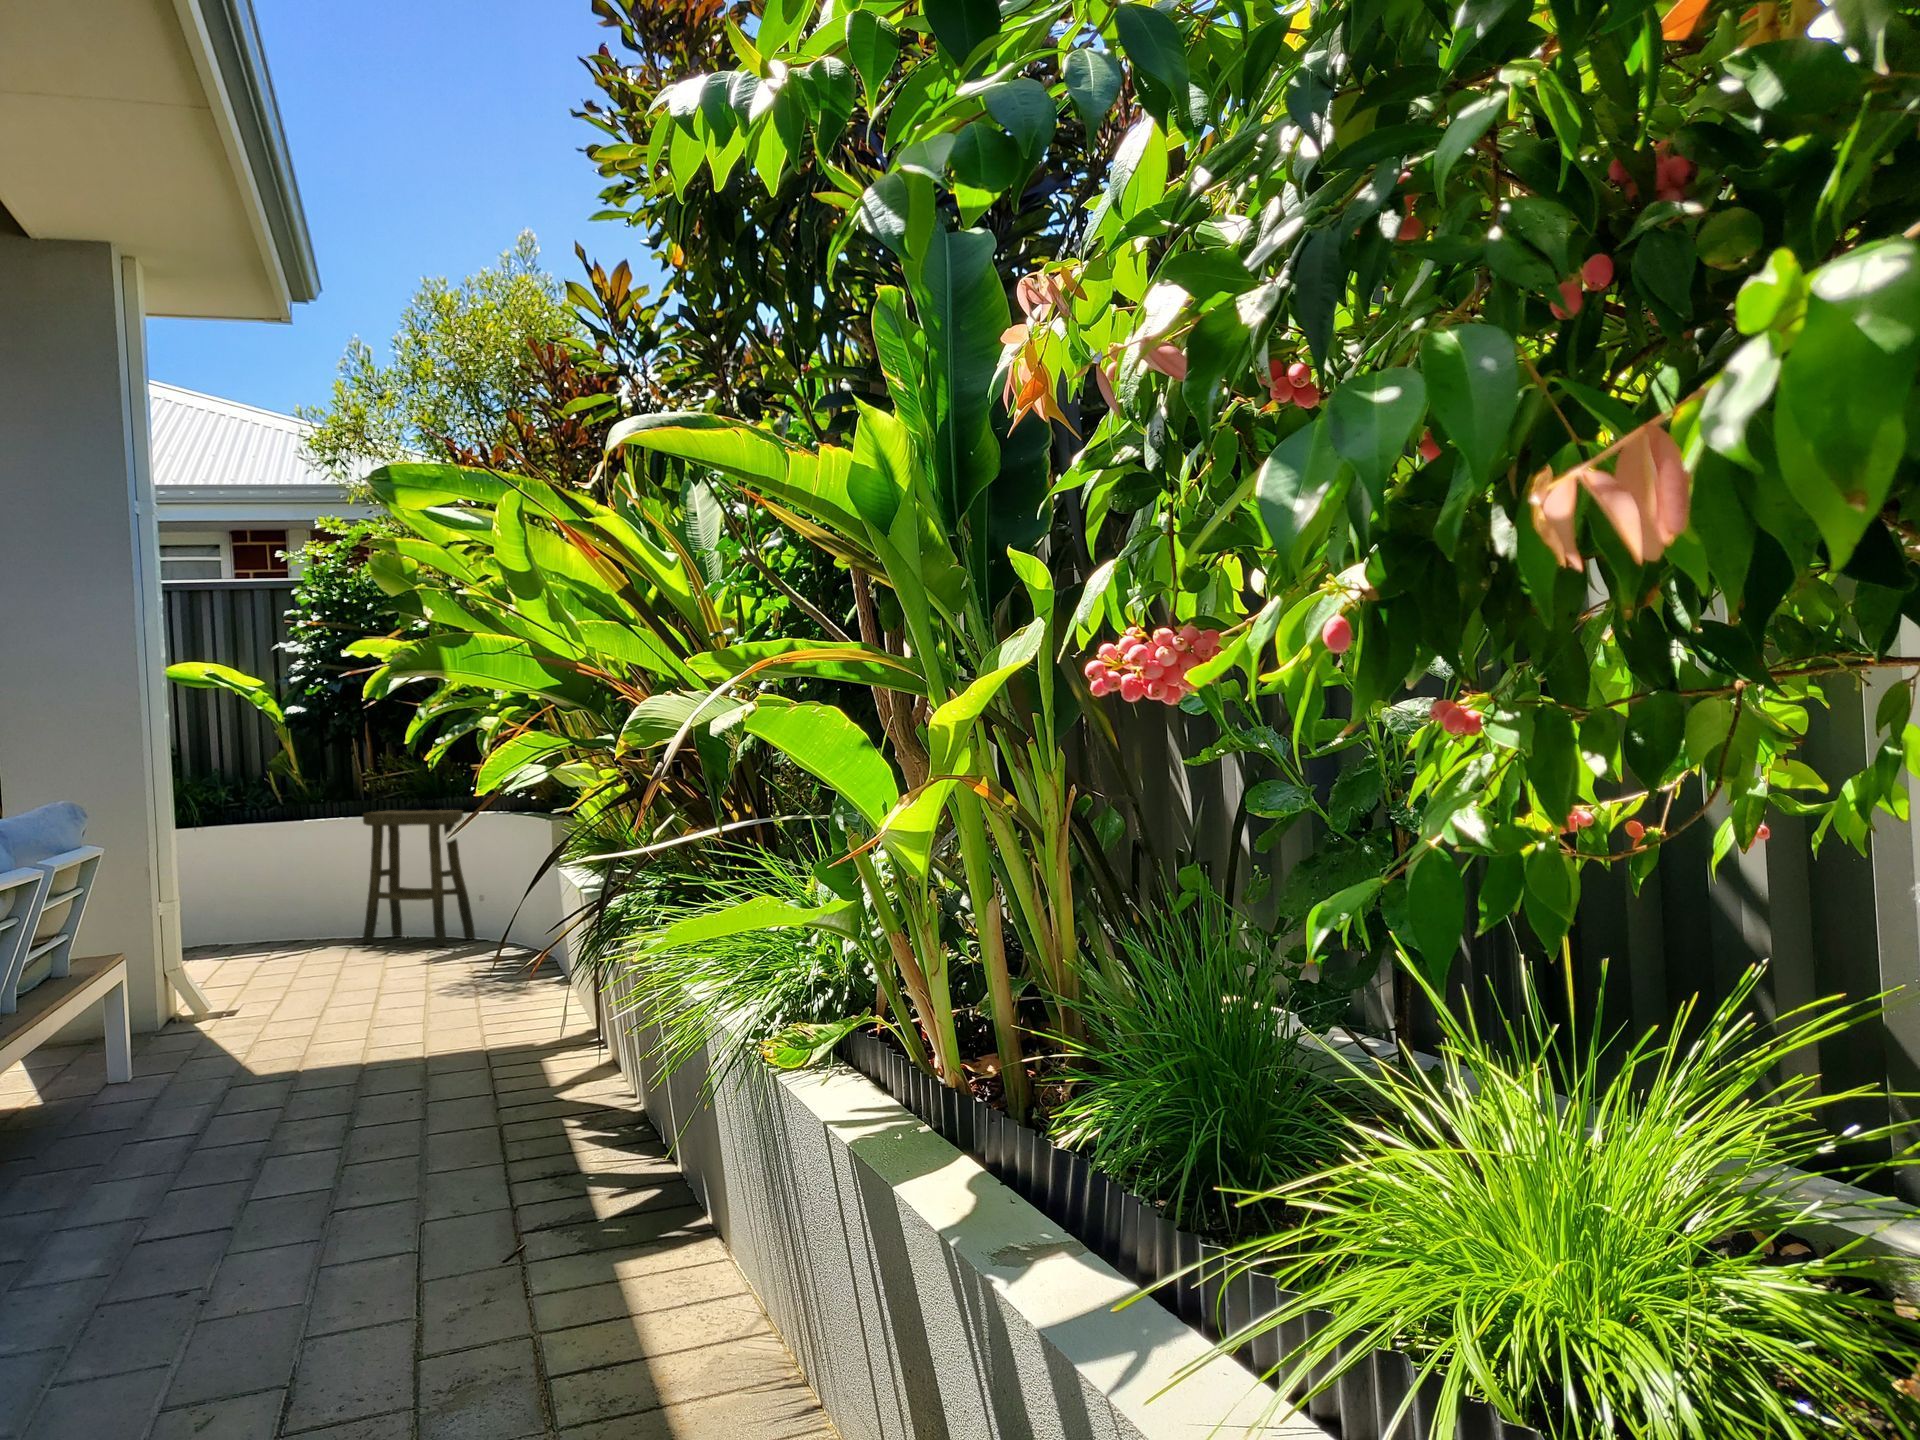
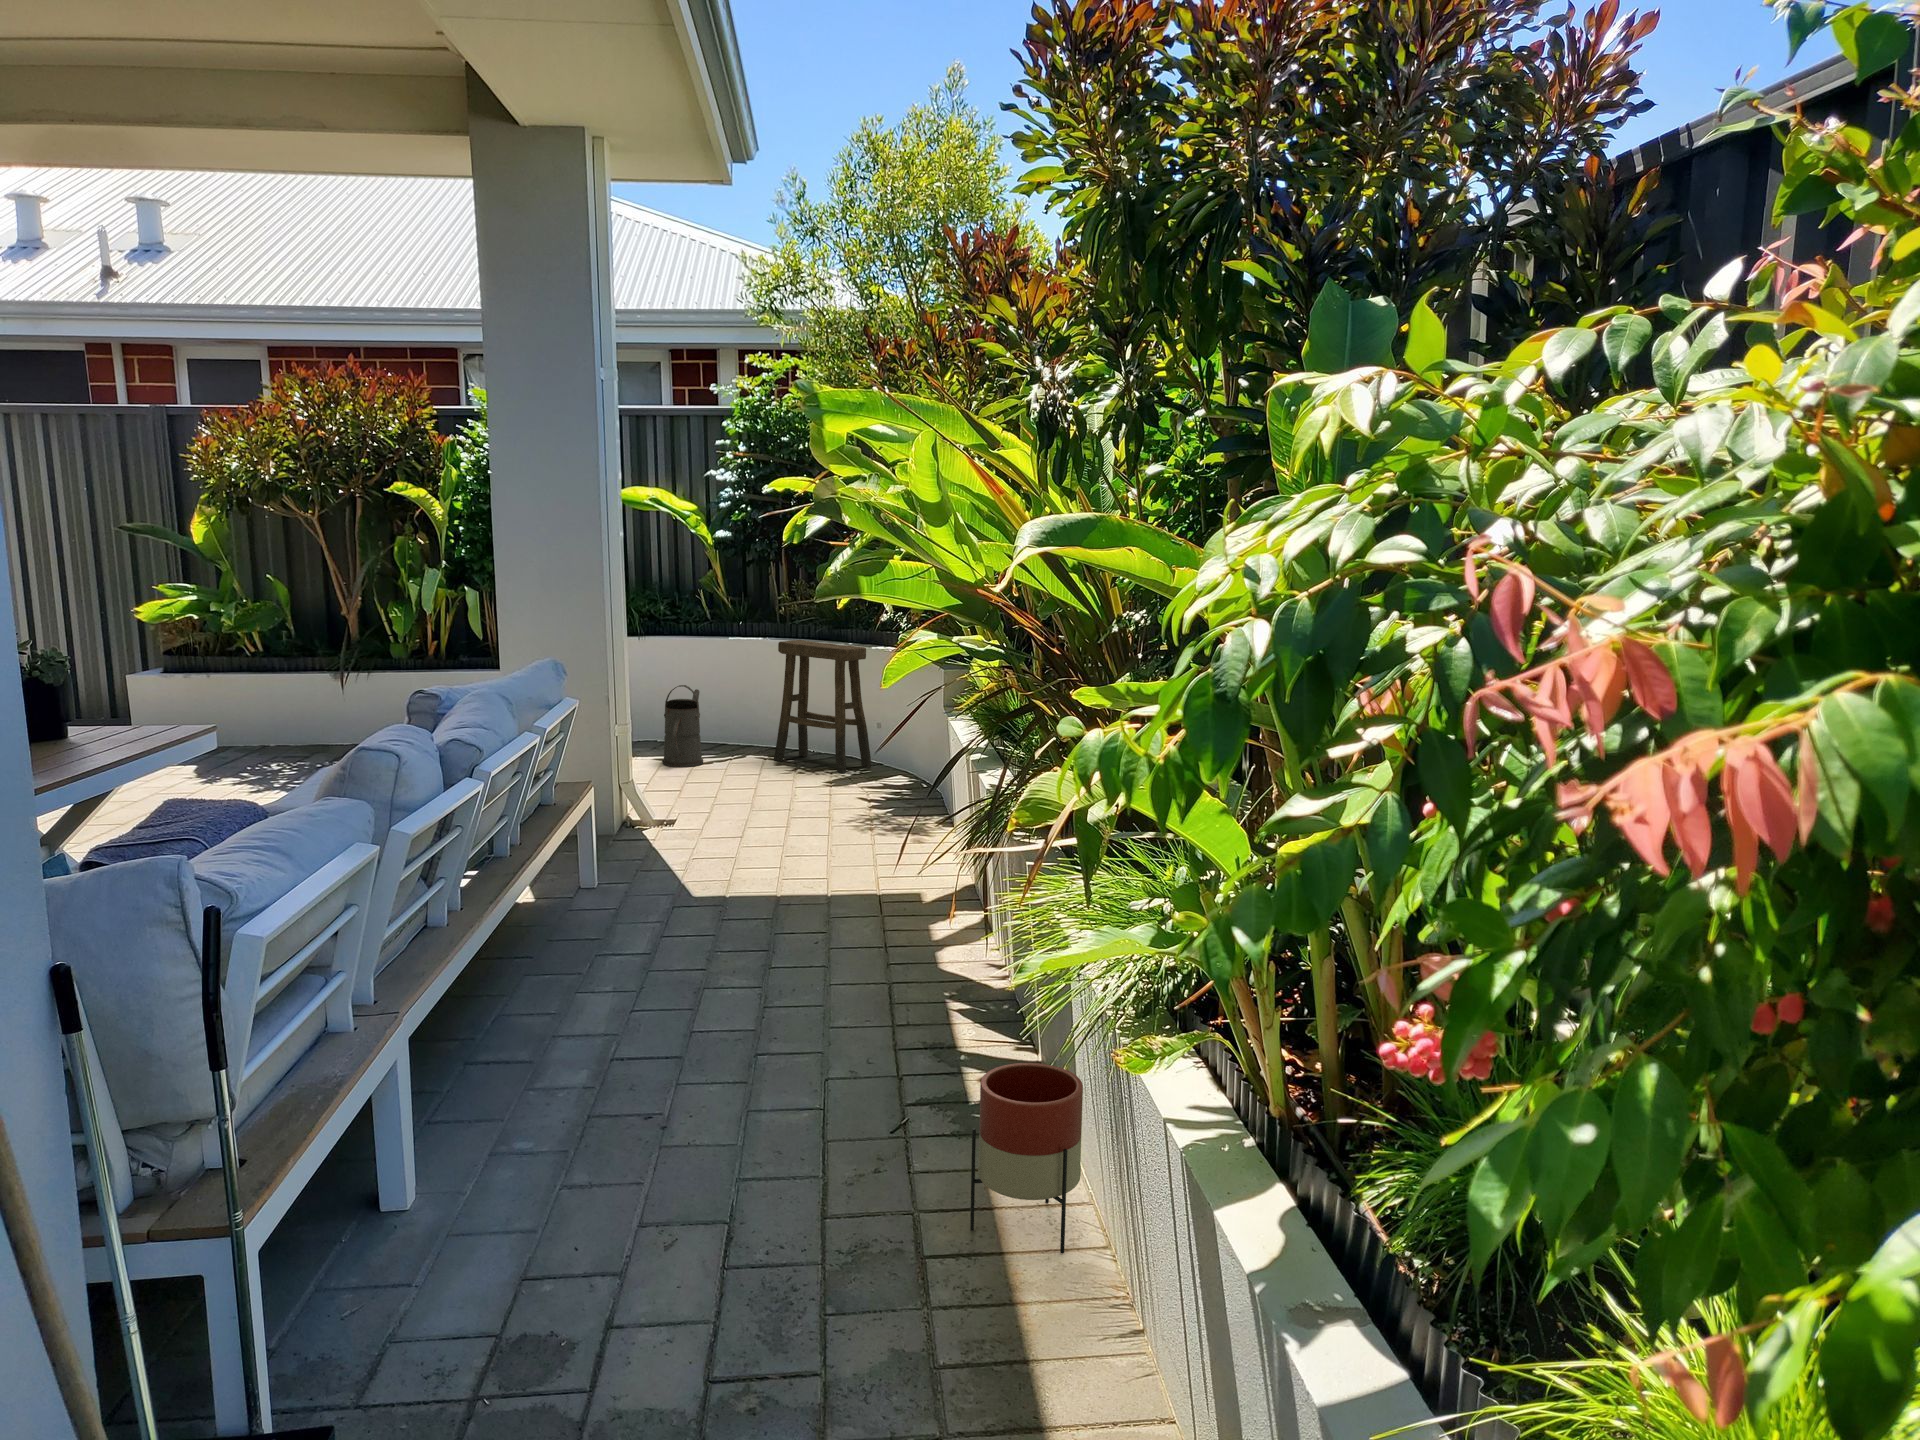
watering can: none [227,868,277,960] -> present [662,685,703,767]
planter: none [600,1135,733,1352] -> present [970,1063,1083,1254]

